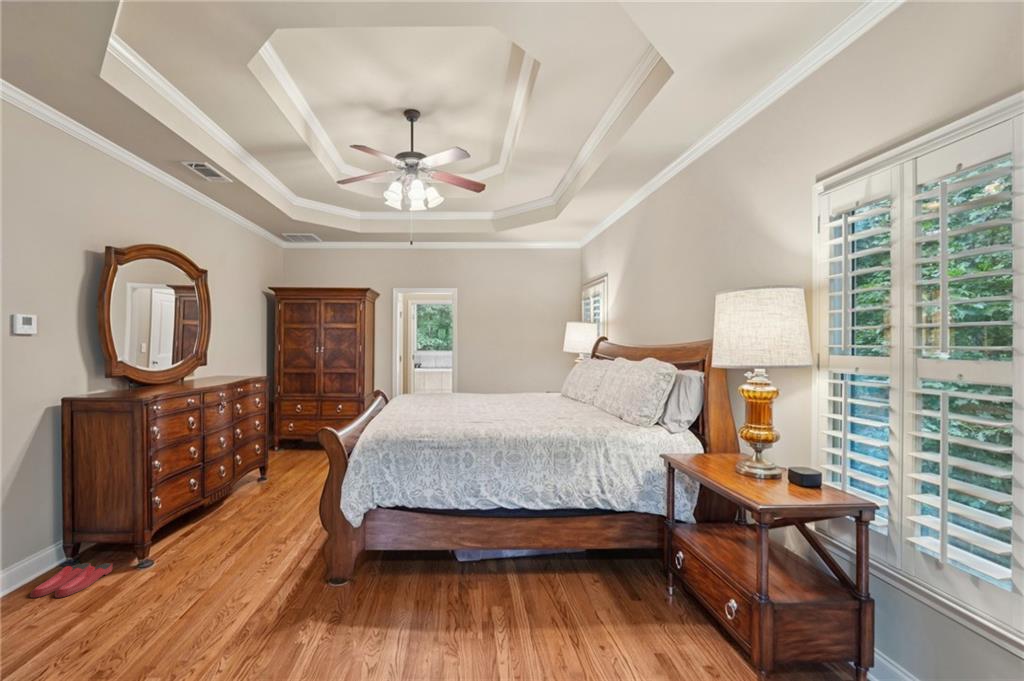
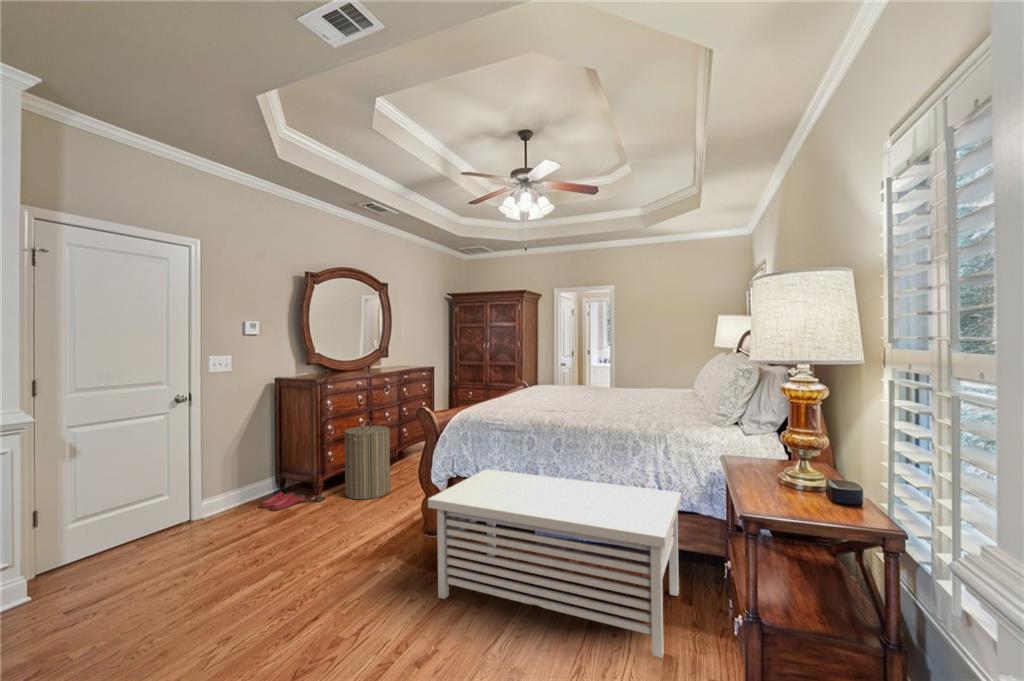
laundry hamper: none [178,447,246,555] -> present [344,419,390,500]
storage bench: none [388,493,661,661] -> present [428,469,681,658]

